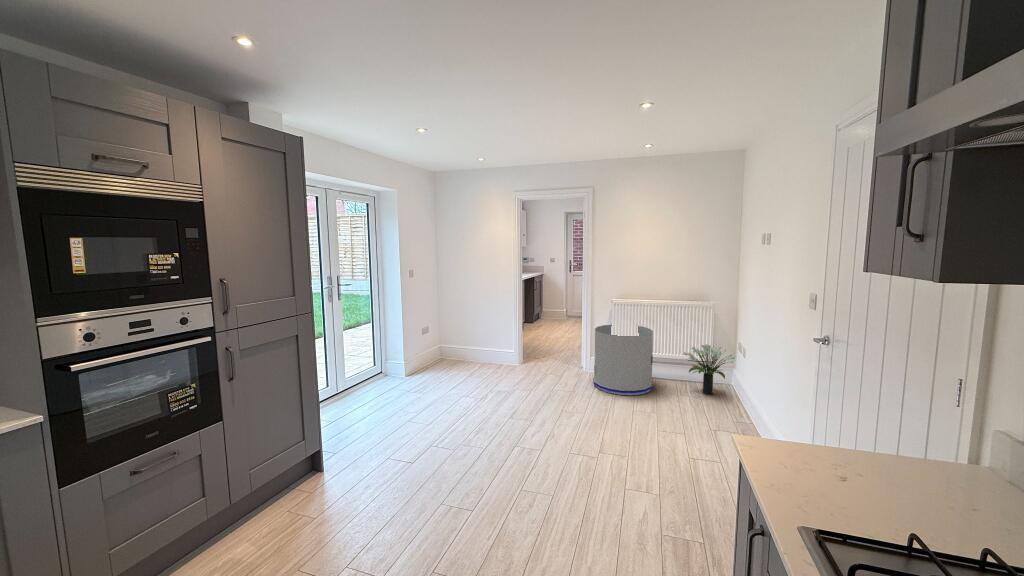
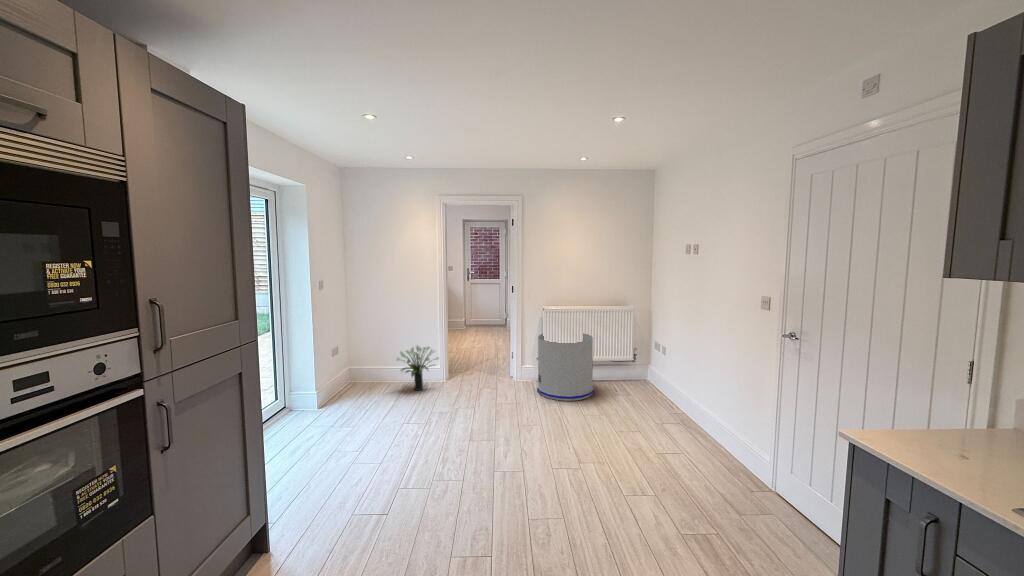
potted plant: present [684,344,735,395] -> present [396,346,439,391]

